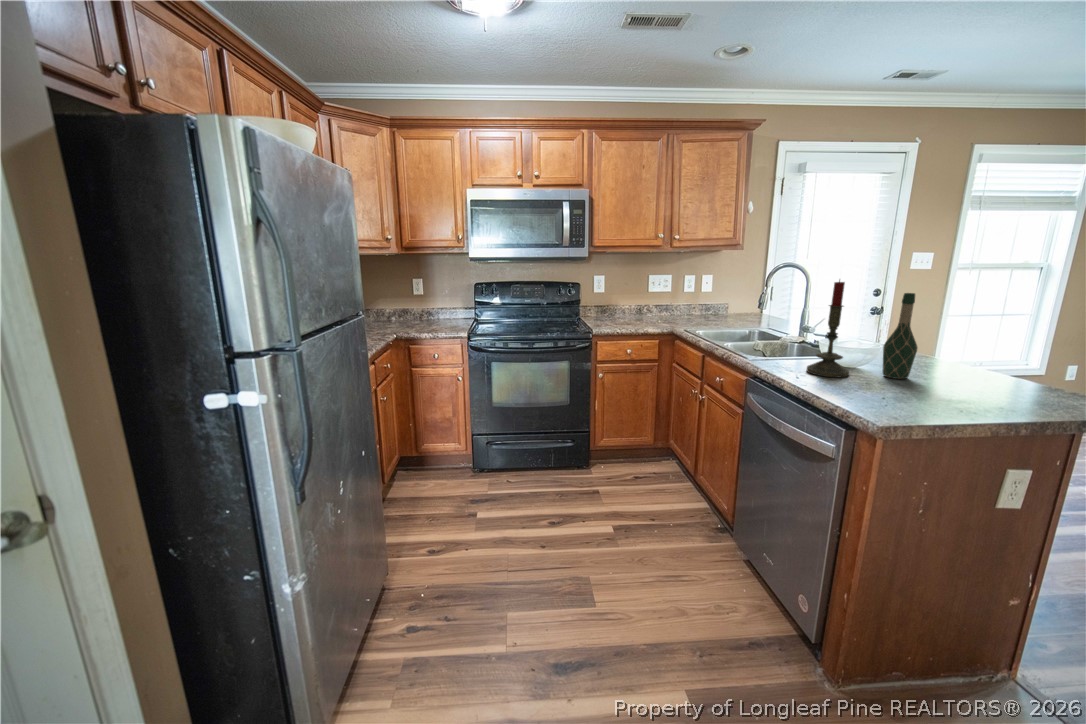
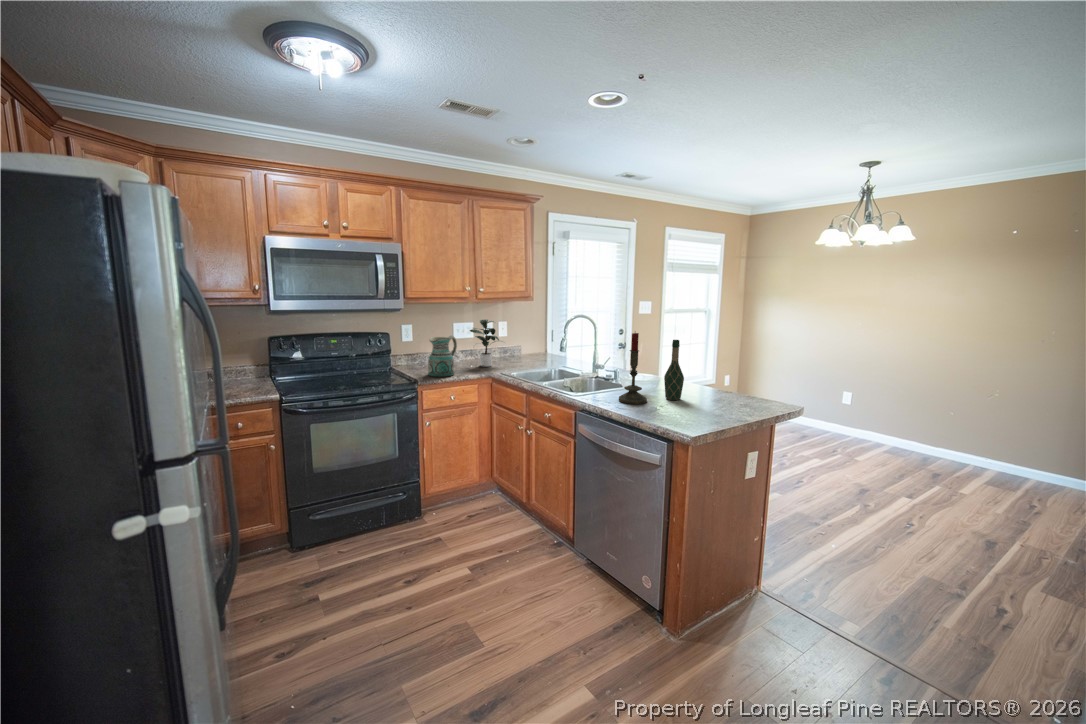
potted plant: none [655,270,704,323] -> present [470,319,499,367]
ceramic pitcher: none [606,287,640,329] -> present [428,336,457,377]

